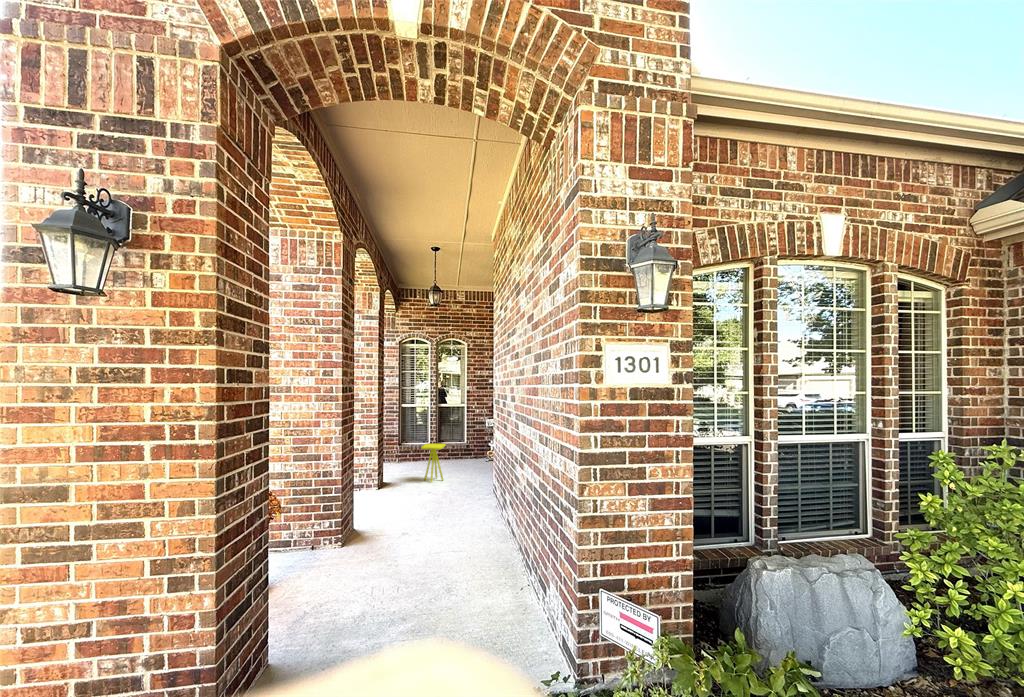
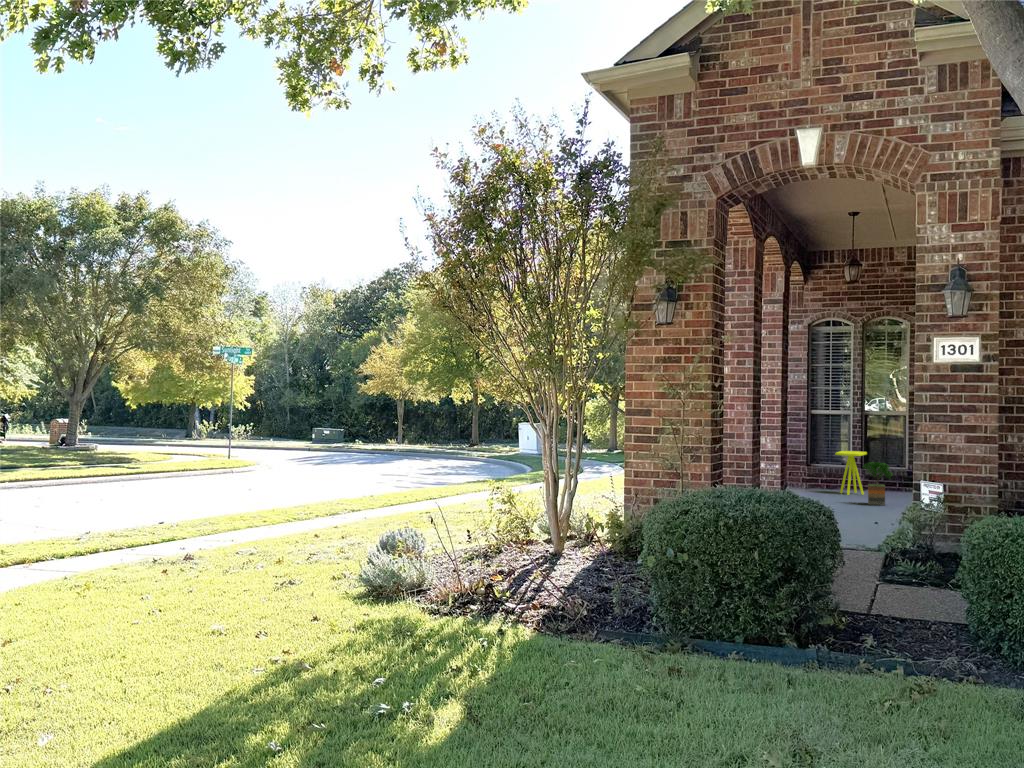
potted tree: none [447,461,474,503] -> present [863,462,892,505]

